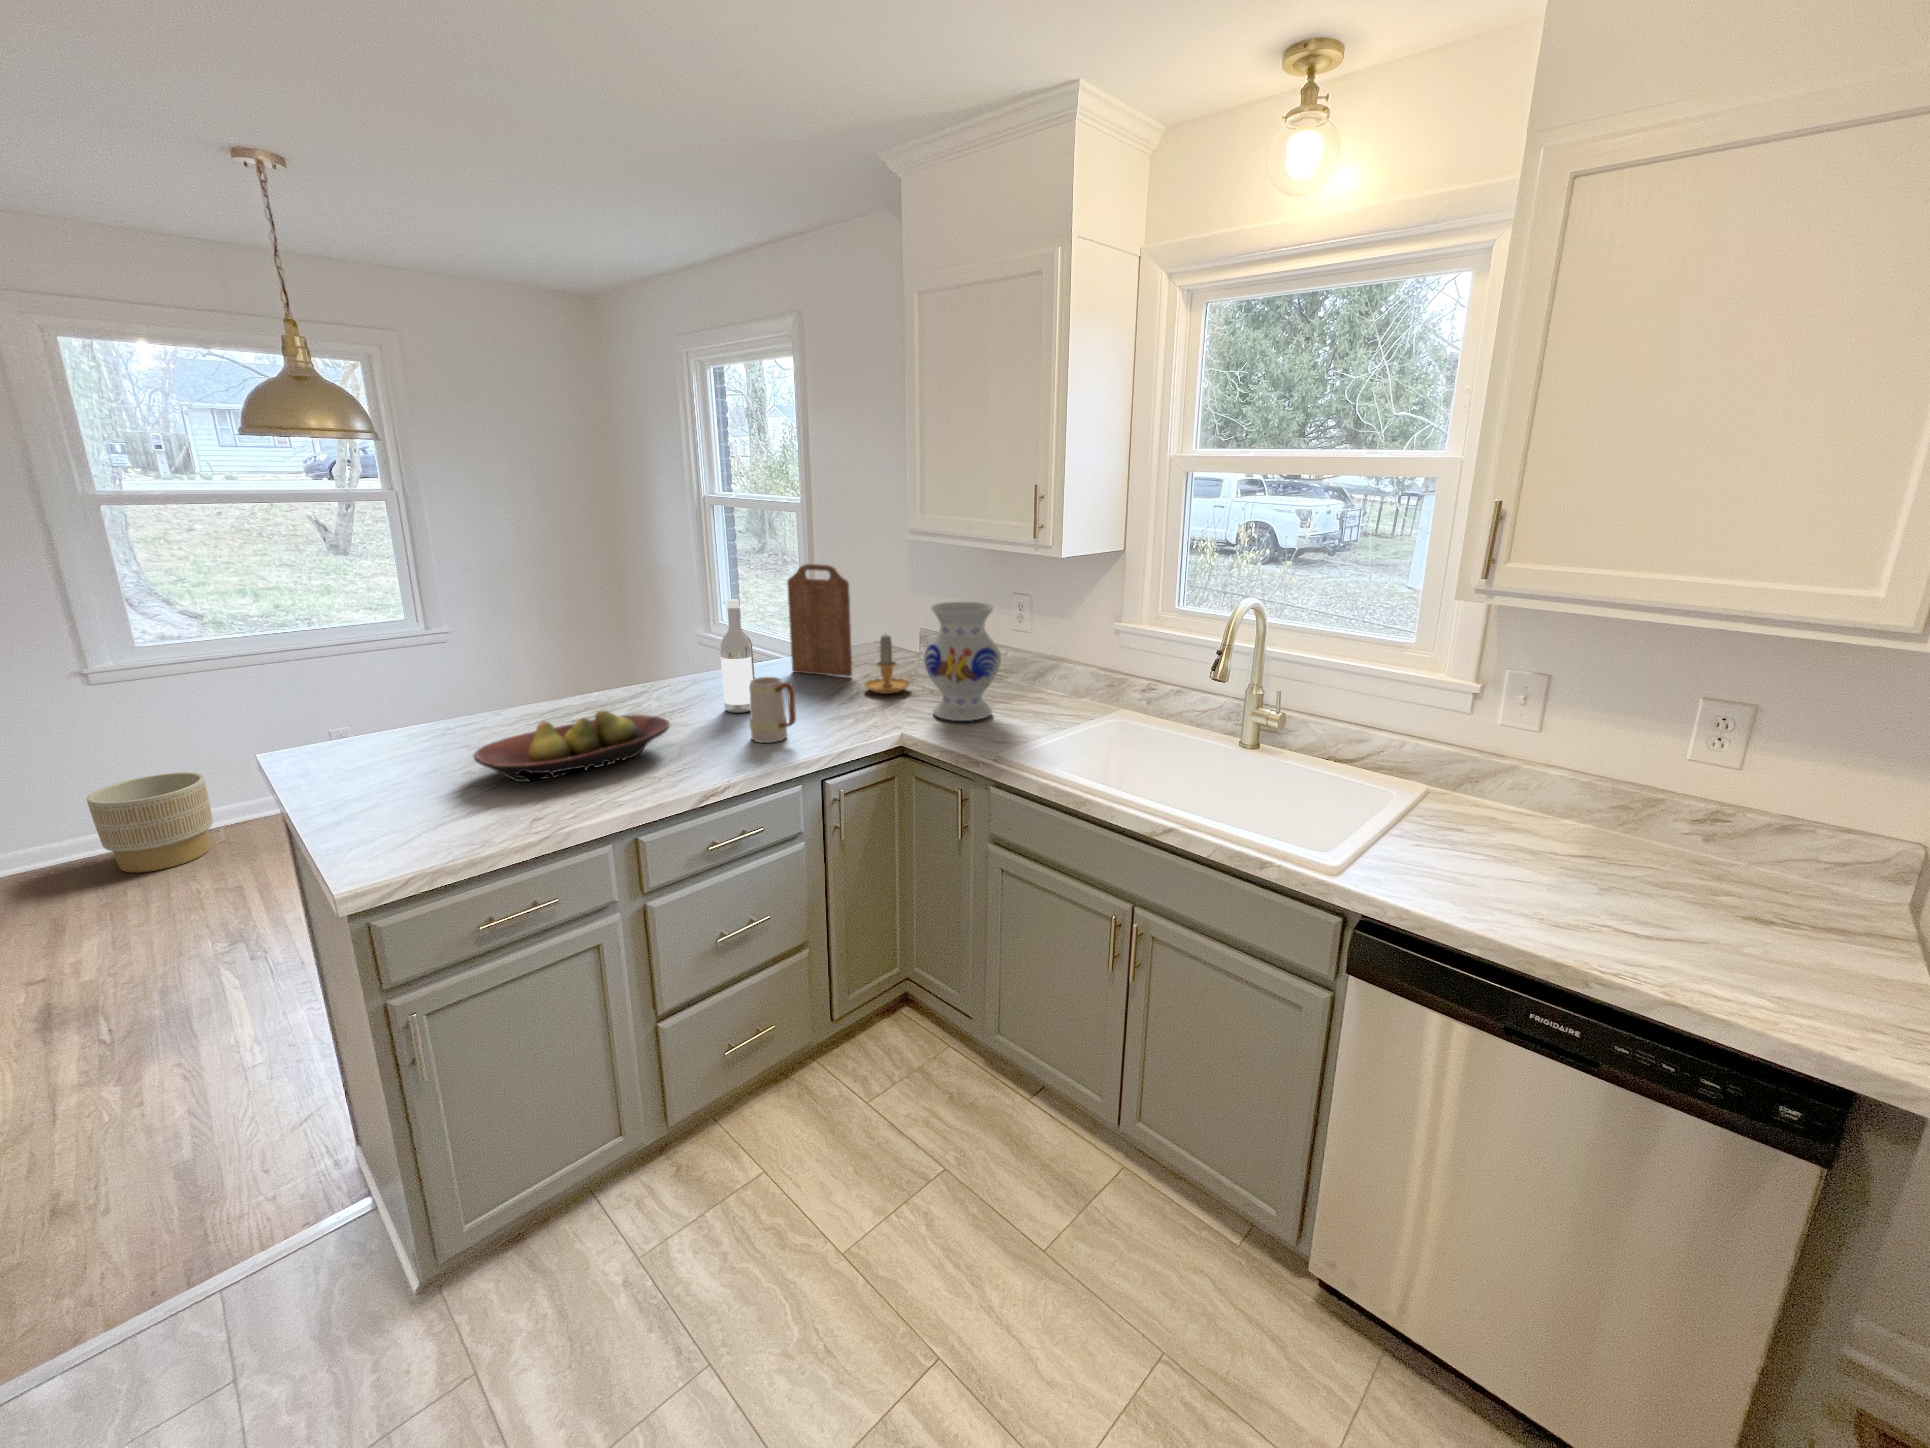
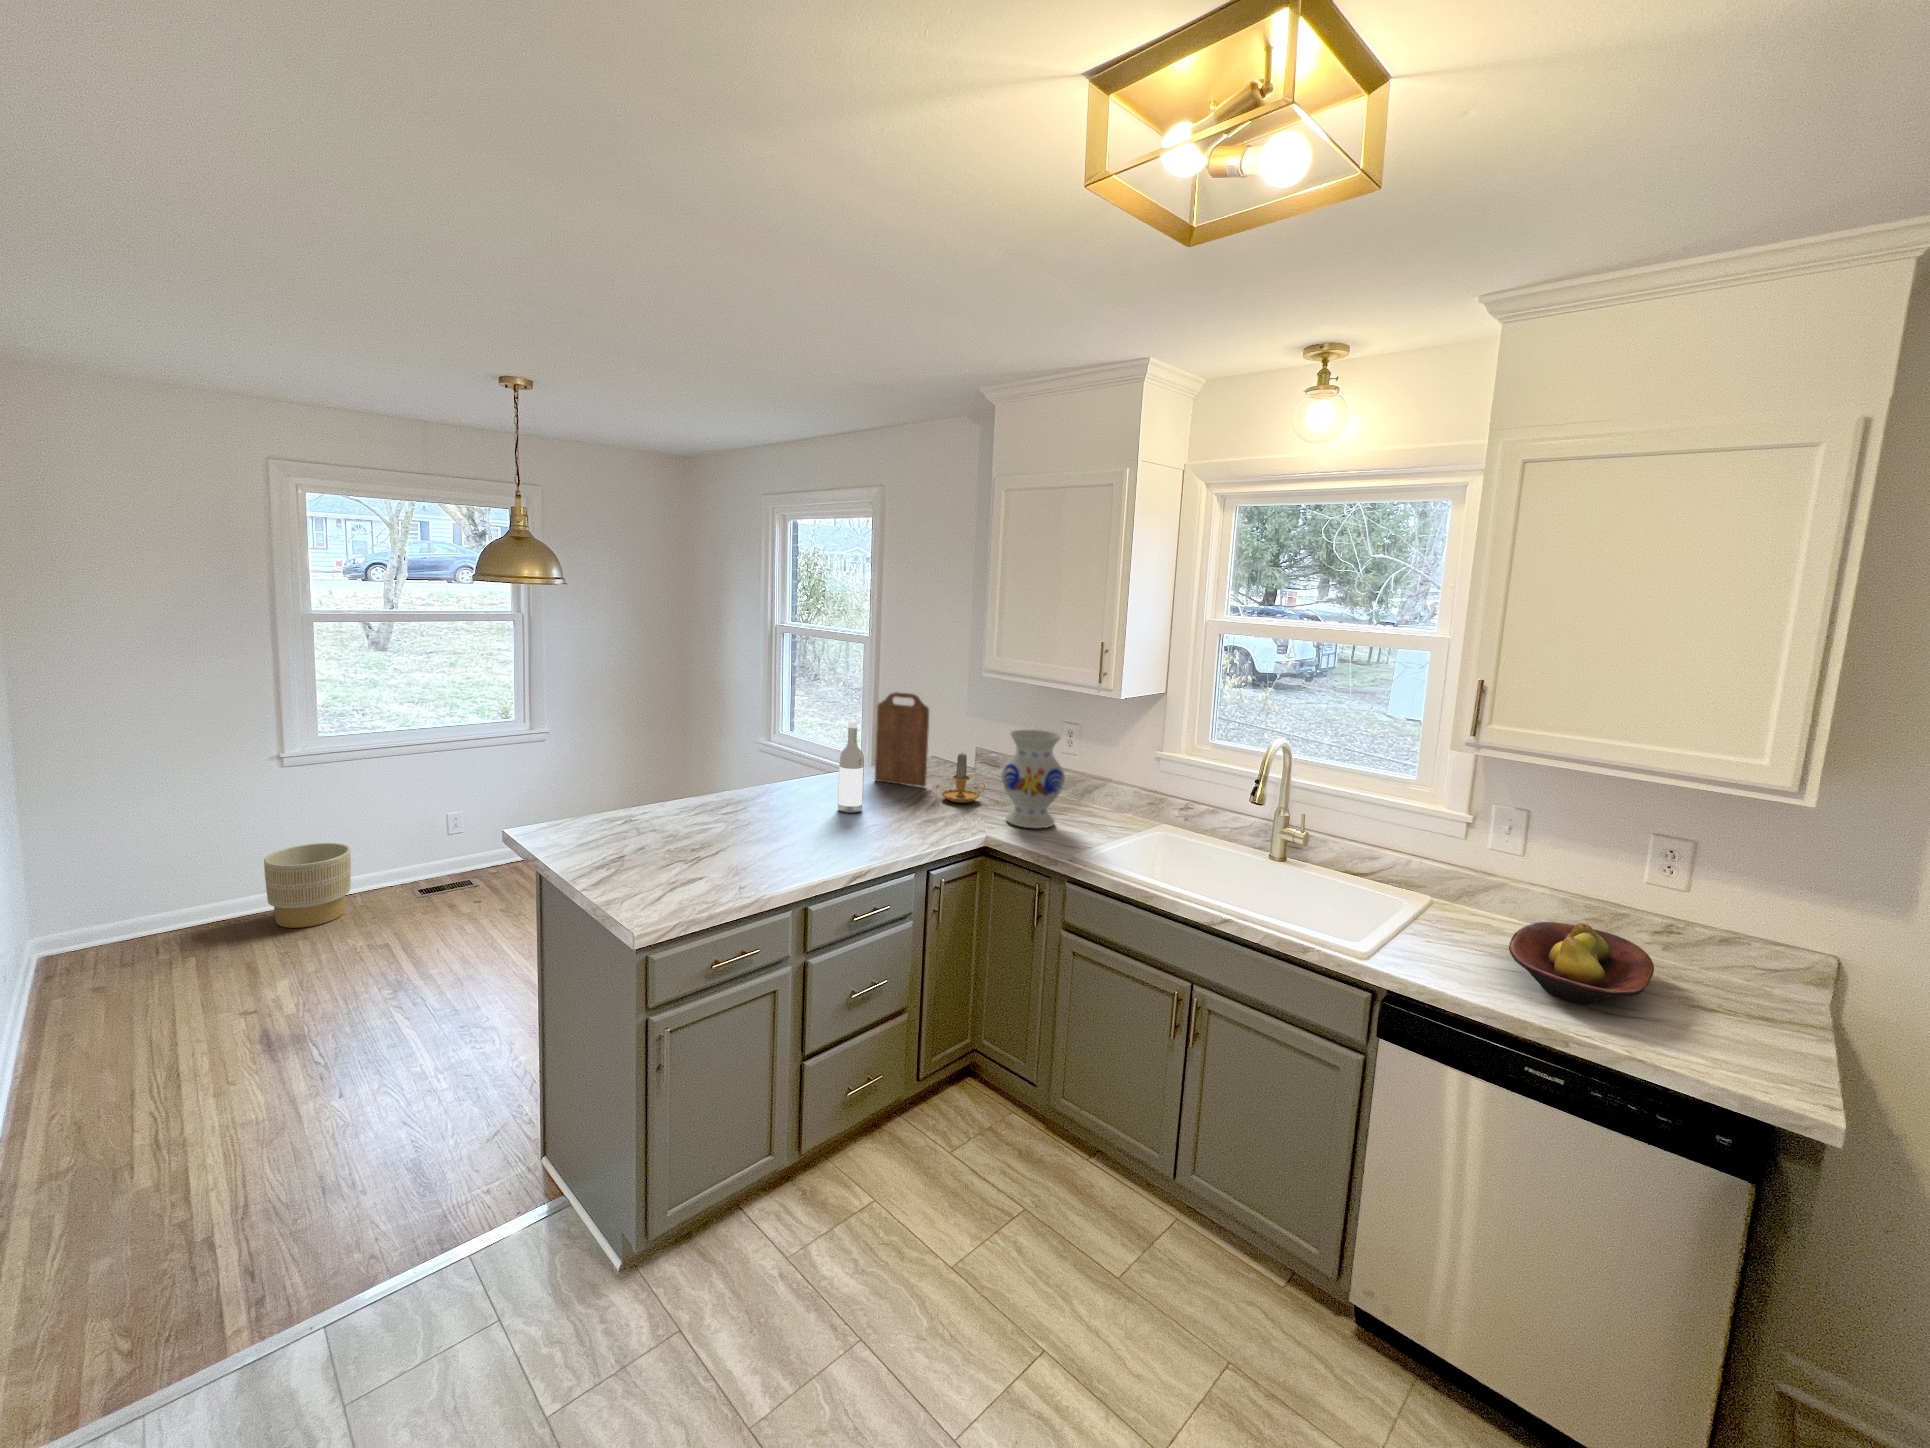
mug: present [750,677,796,743] -> none [871,785,911,838]
fruit bowl: present [474,710,670,782] -> present [1509,922,1654,1004]

